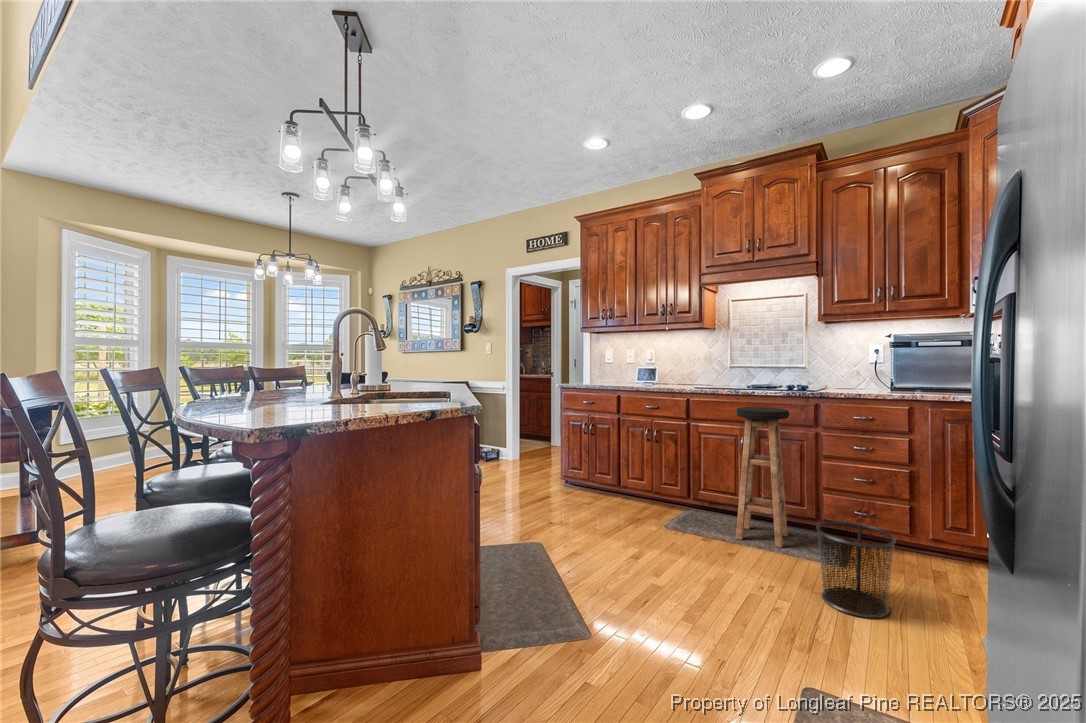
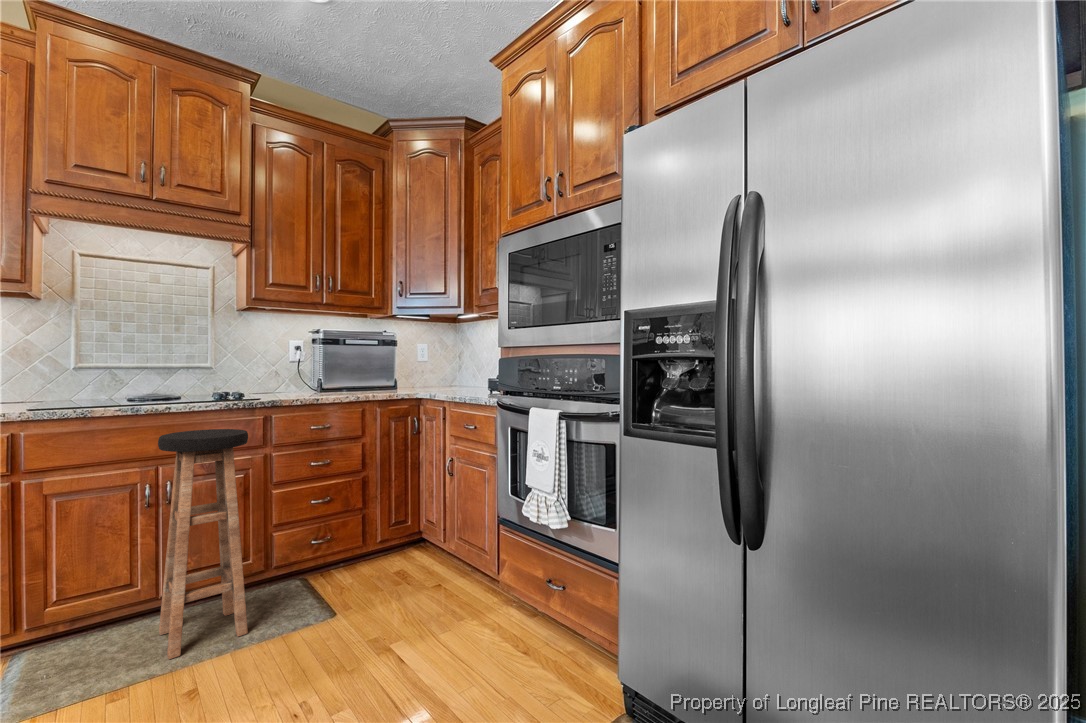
waste bin: present [816,521,896,618] -> none [351,551,435,671]

